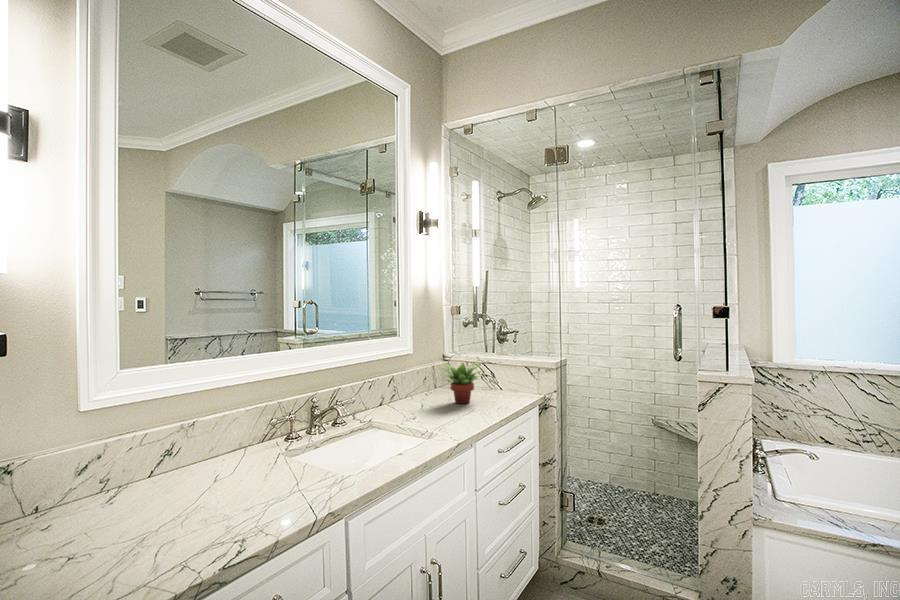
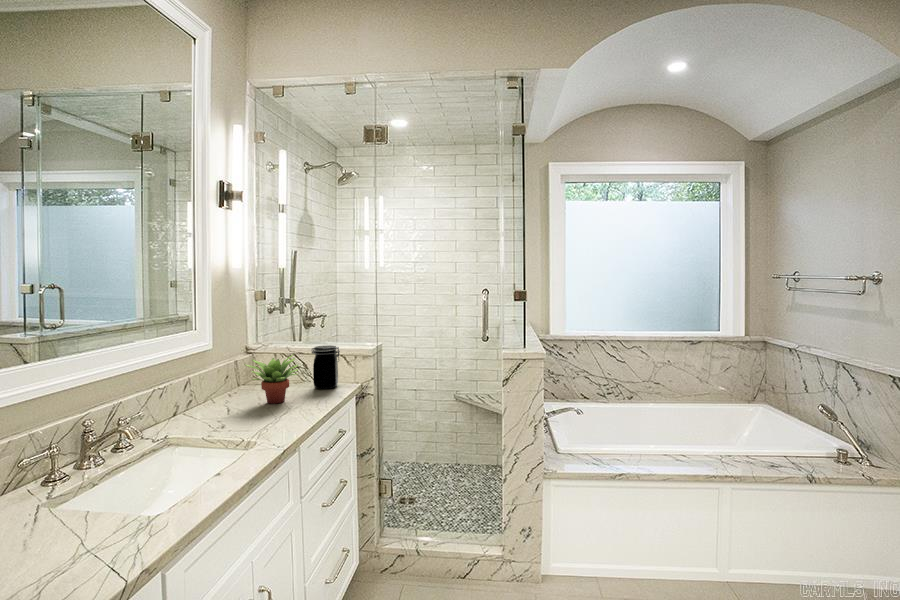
jar: none [497,356,522,396] -> present [312,345,340,389]

